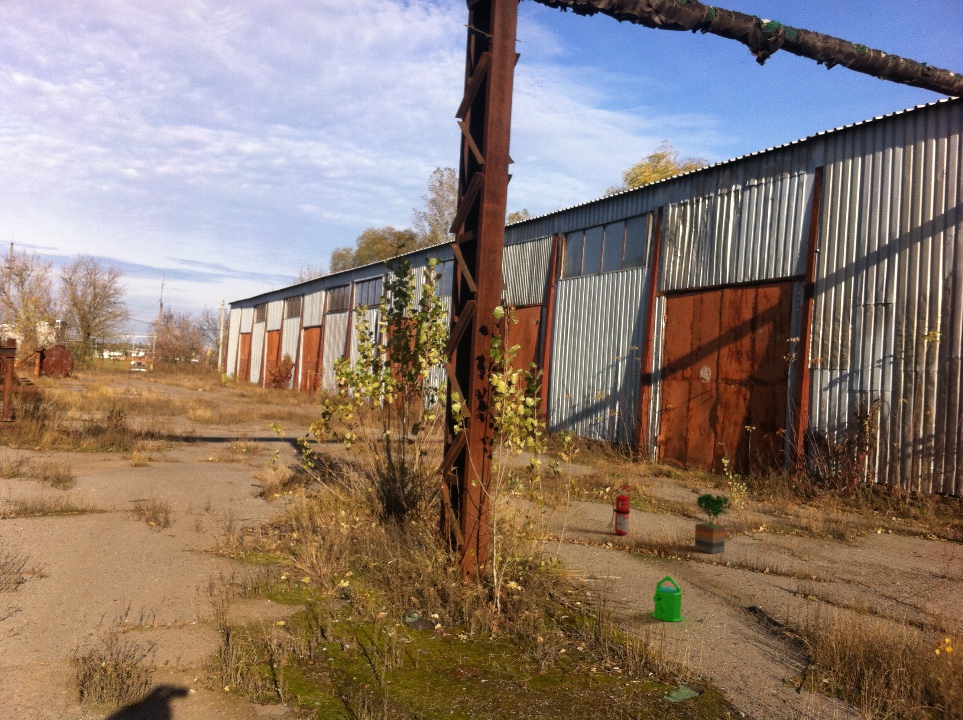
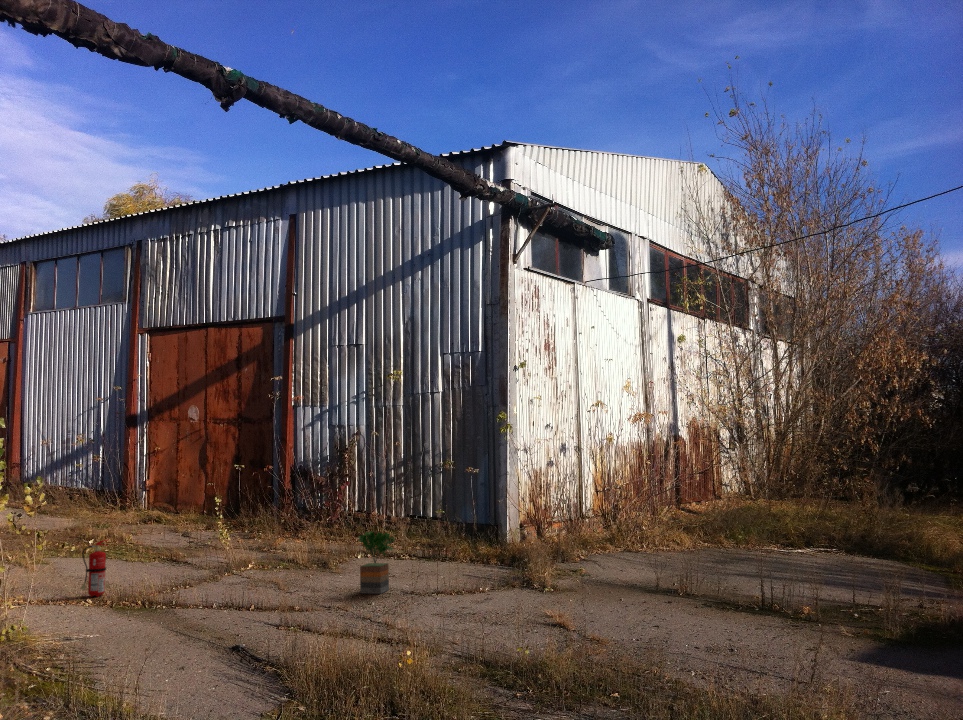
potted tree: present [695,494,732,554] -> present [359,532,394,594]
watering can: present [652,576,682,622] -> none [133,612,166,659]

